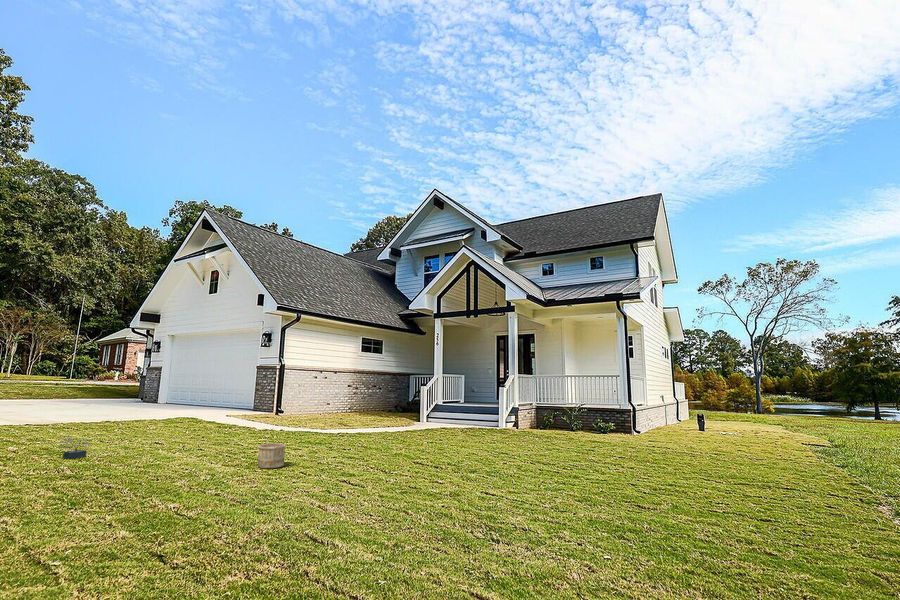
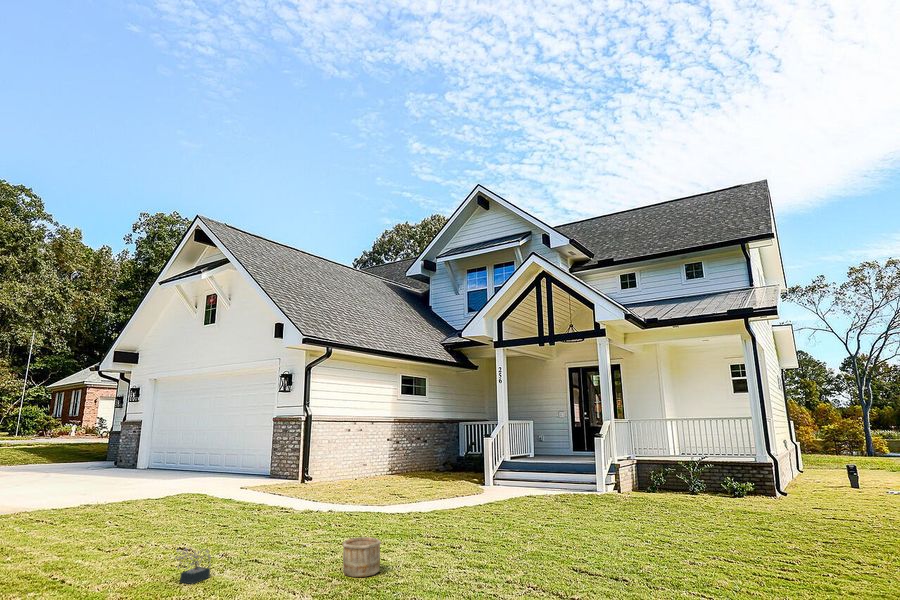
decorative plant: present [59,436,89,459] -> present [175,548,211,584]

